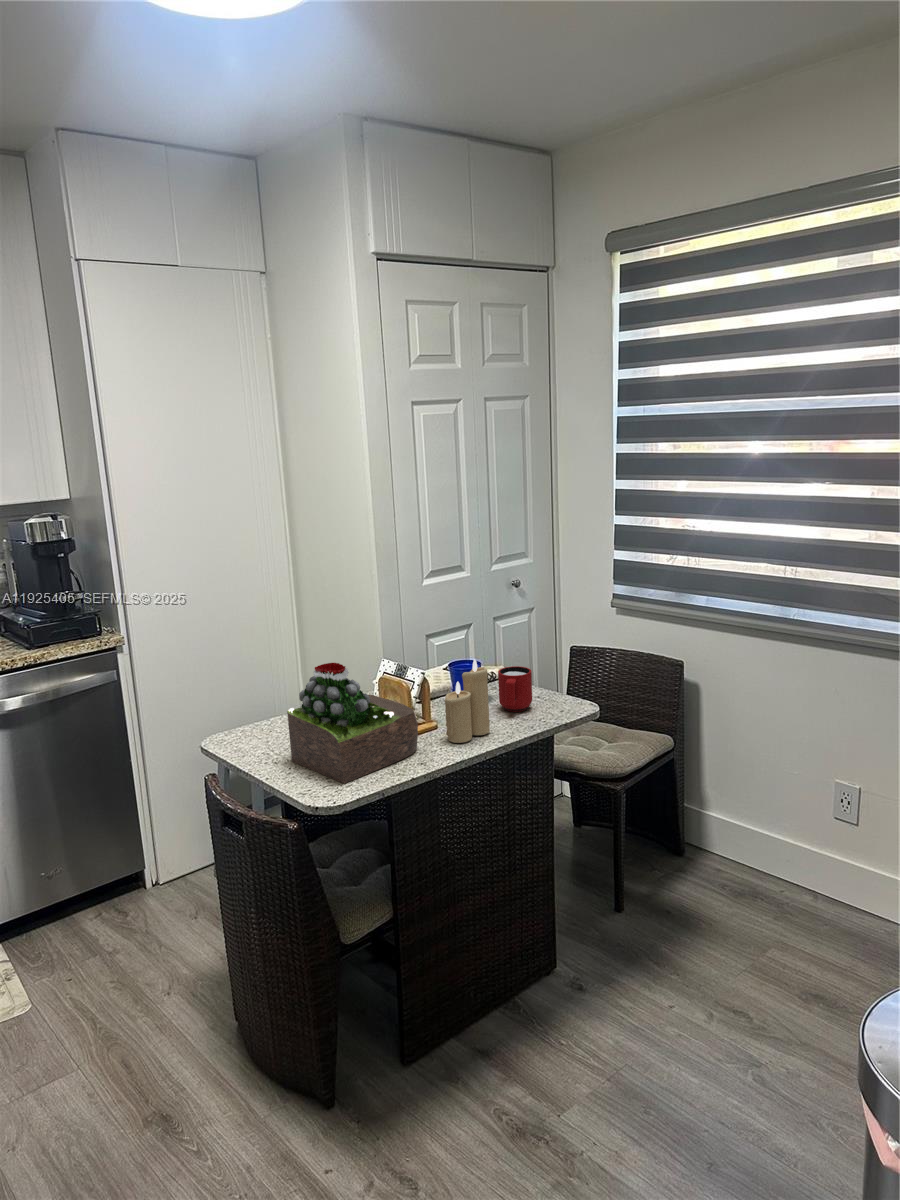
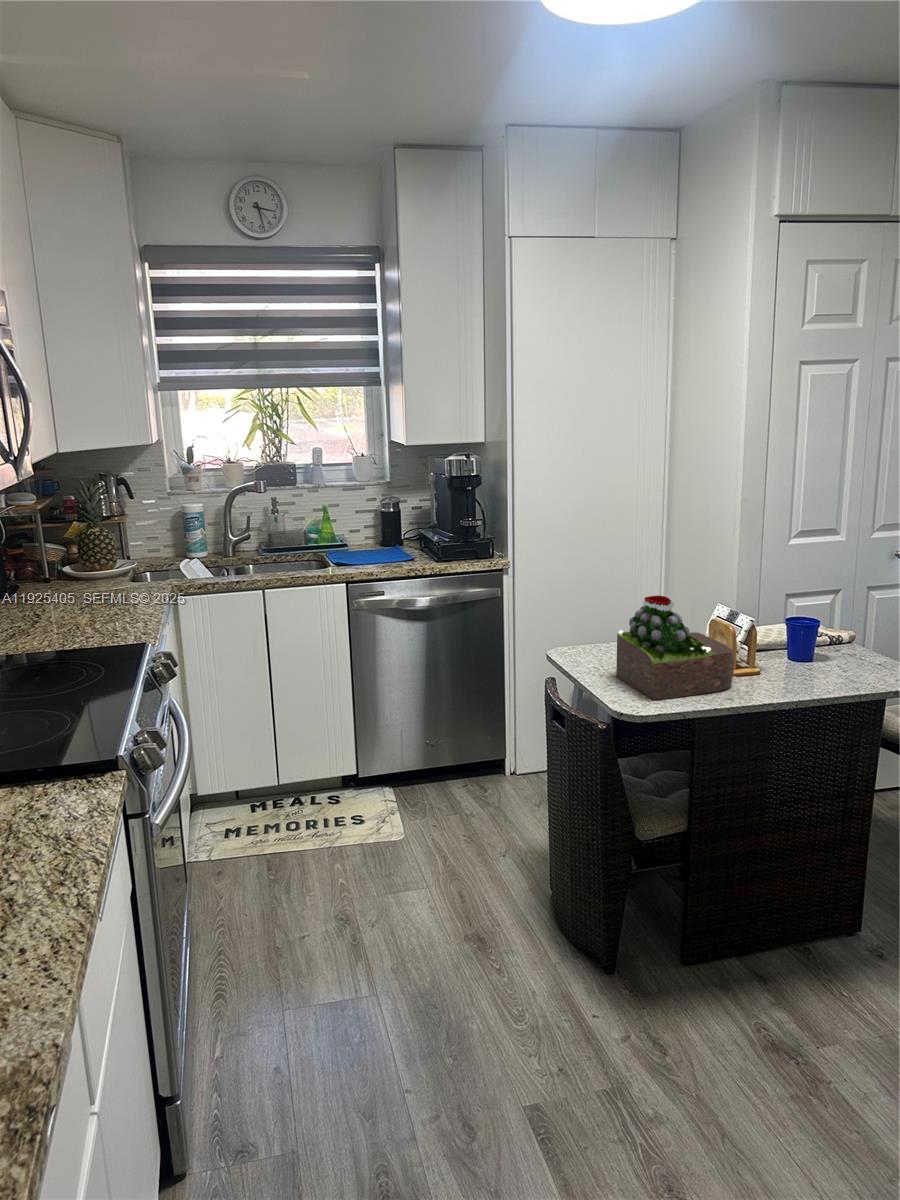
candle: present [445,660,490,743] -> none [764,614,815,689]
mug: present [498,666,532,712] -> none [832,630,871,675]

